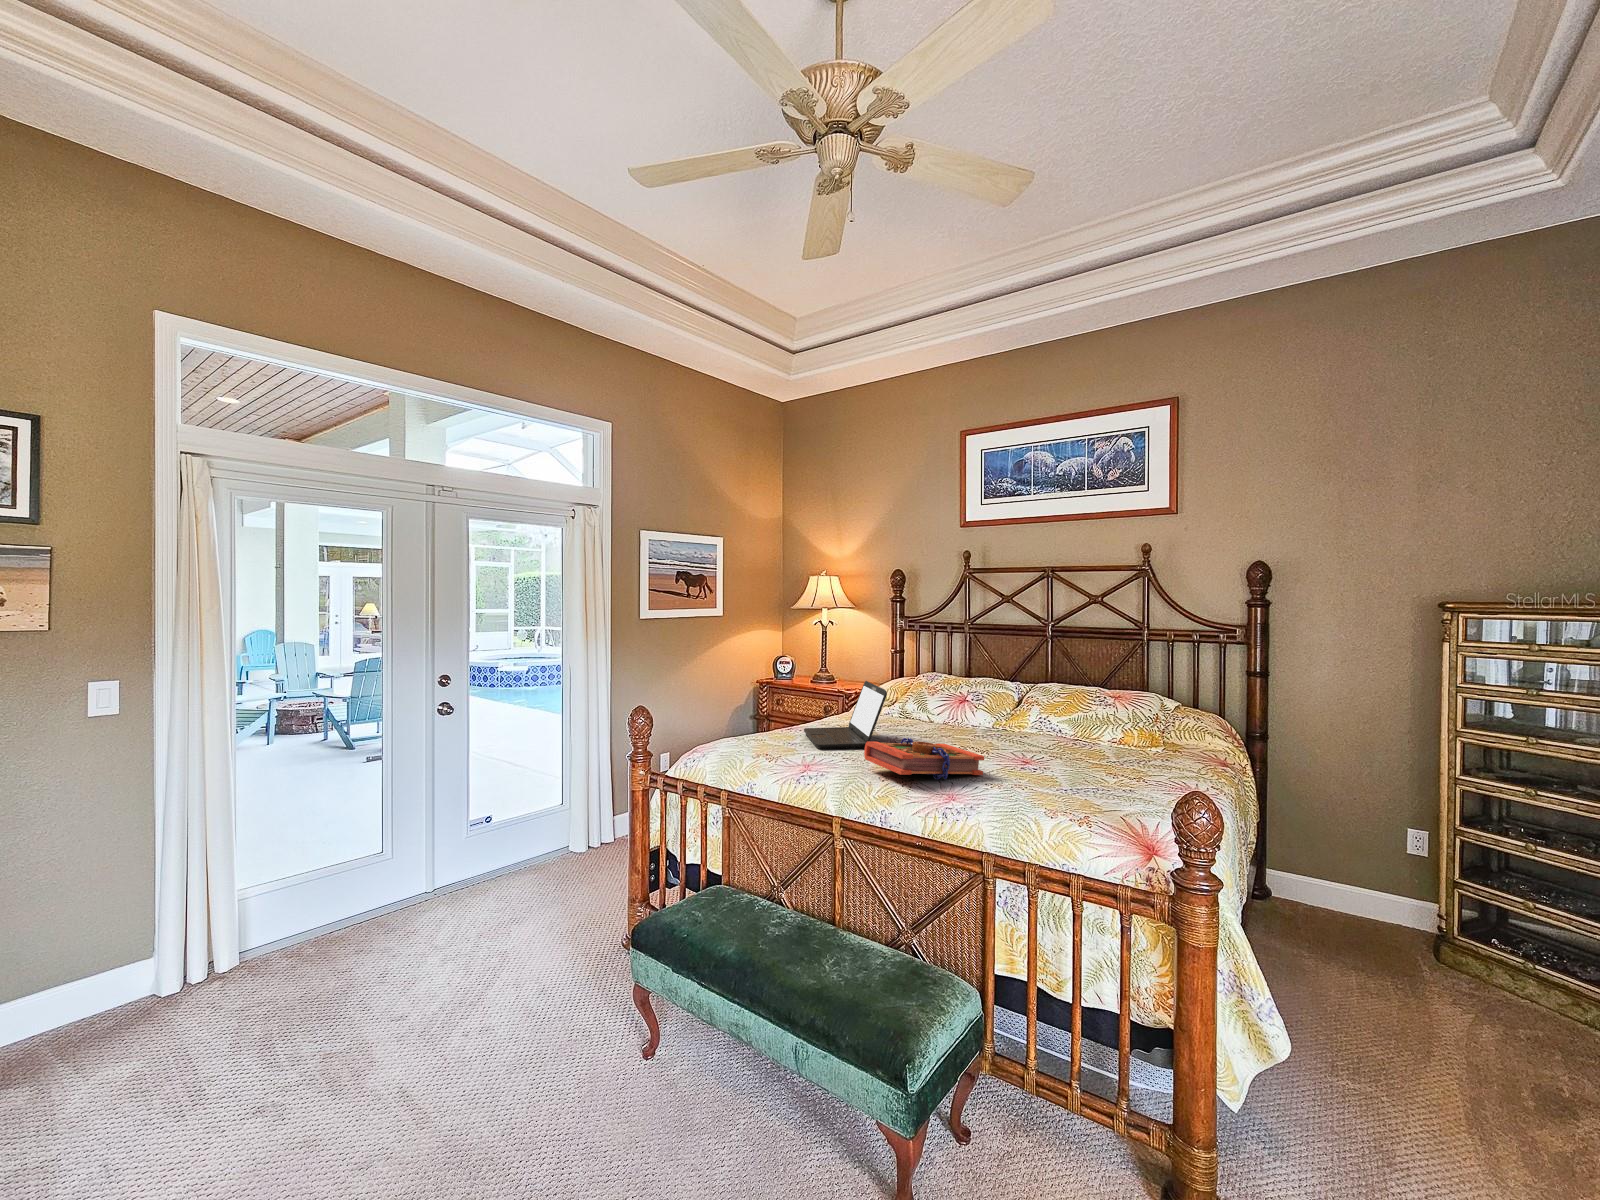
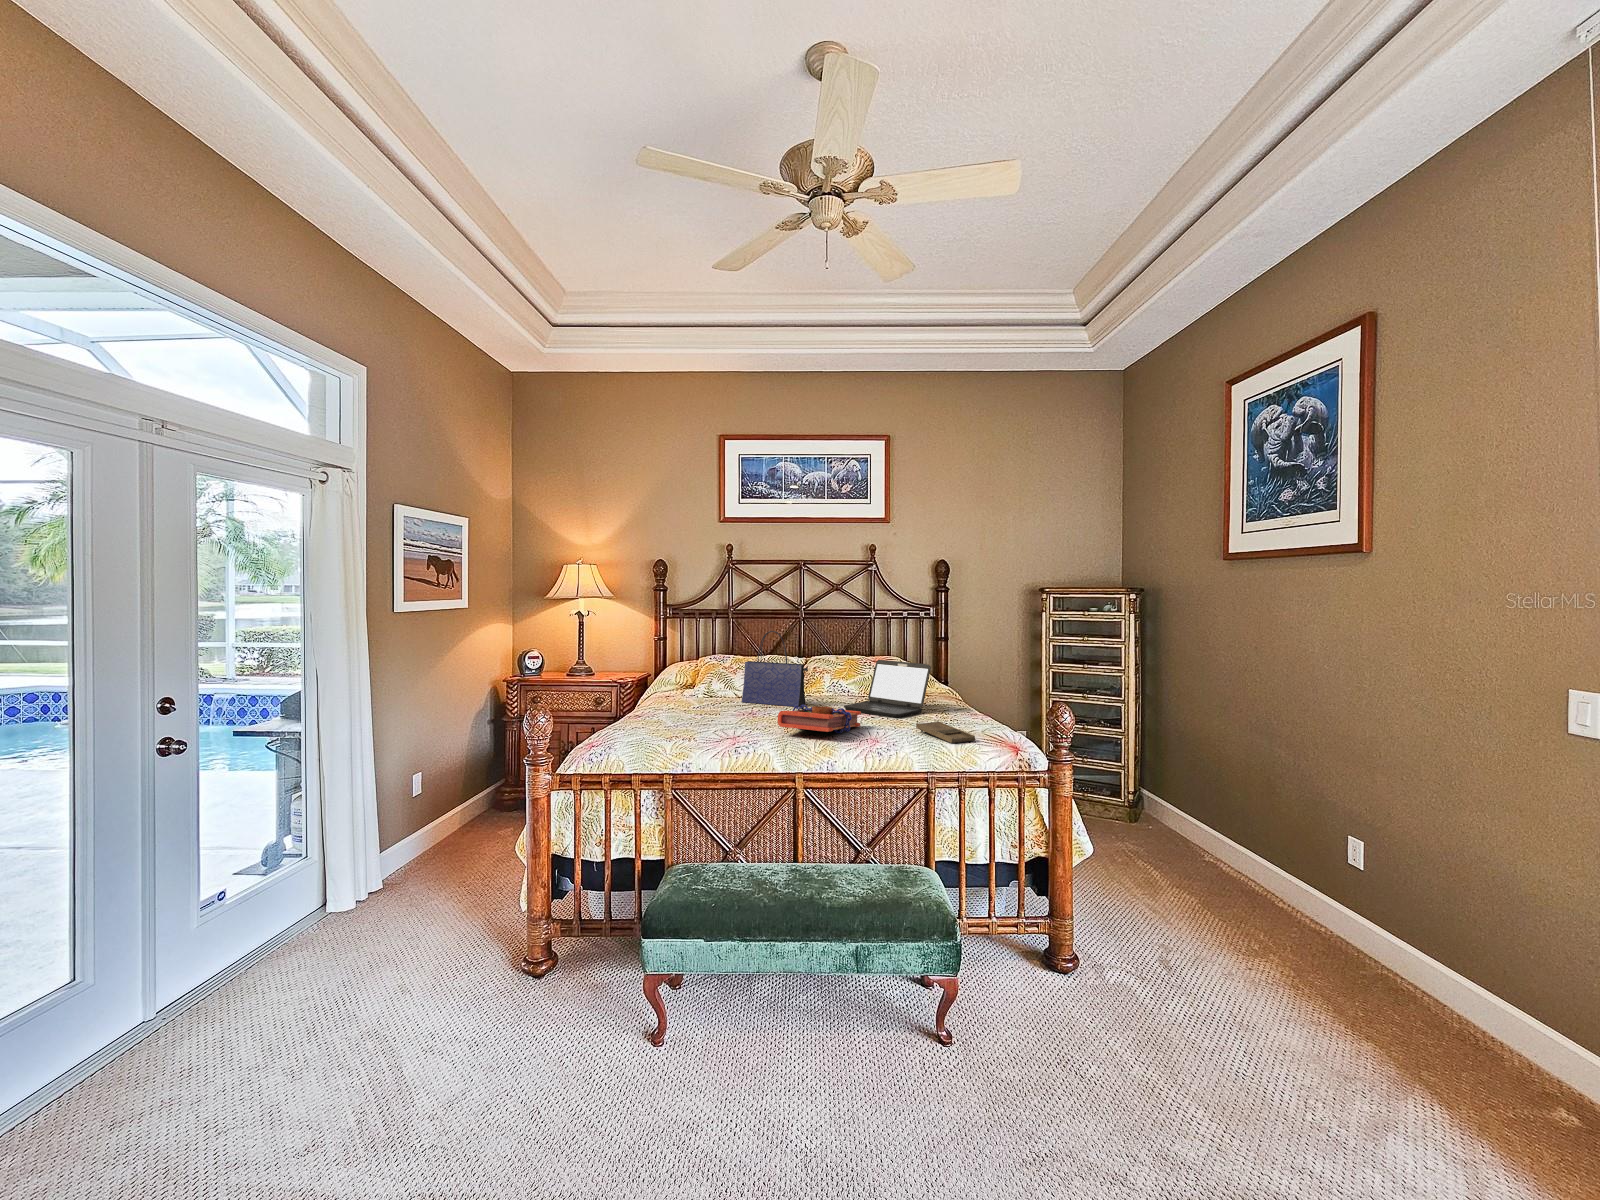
tote bag: none [921,648,985,741] -> present [742,631,808,707]
laptop: present [804,681,887,750] -> present [844,660,931,718]
tray: none [1041,783,1096,824] -> present [916,721,975,743]

